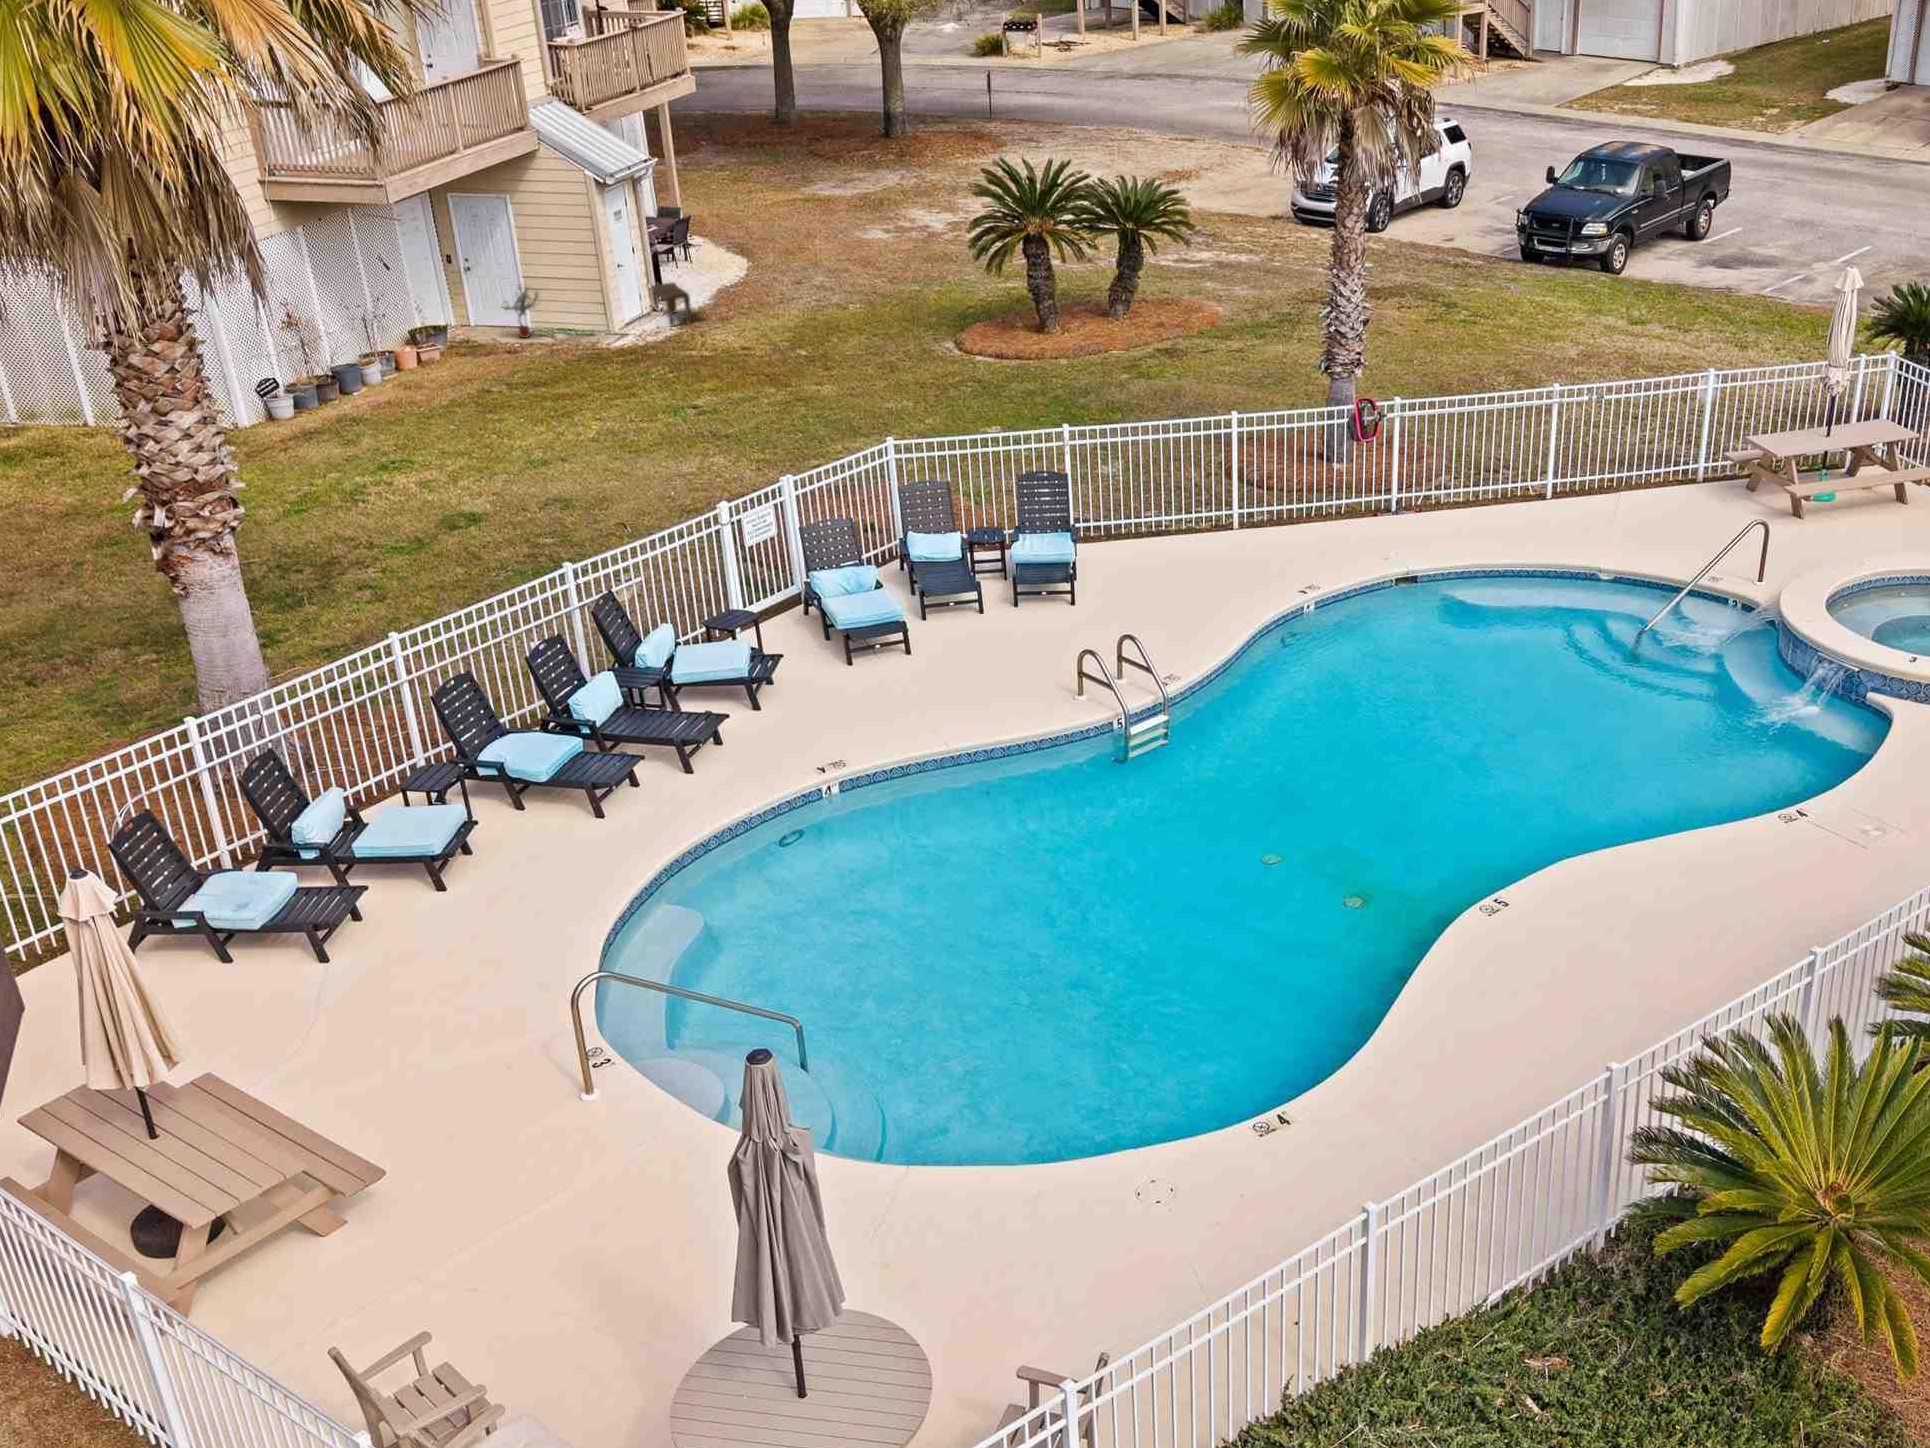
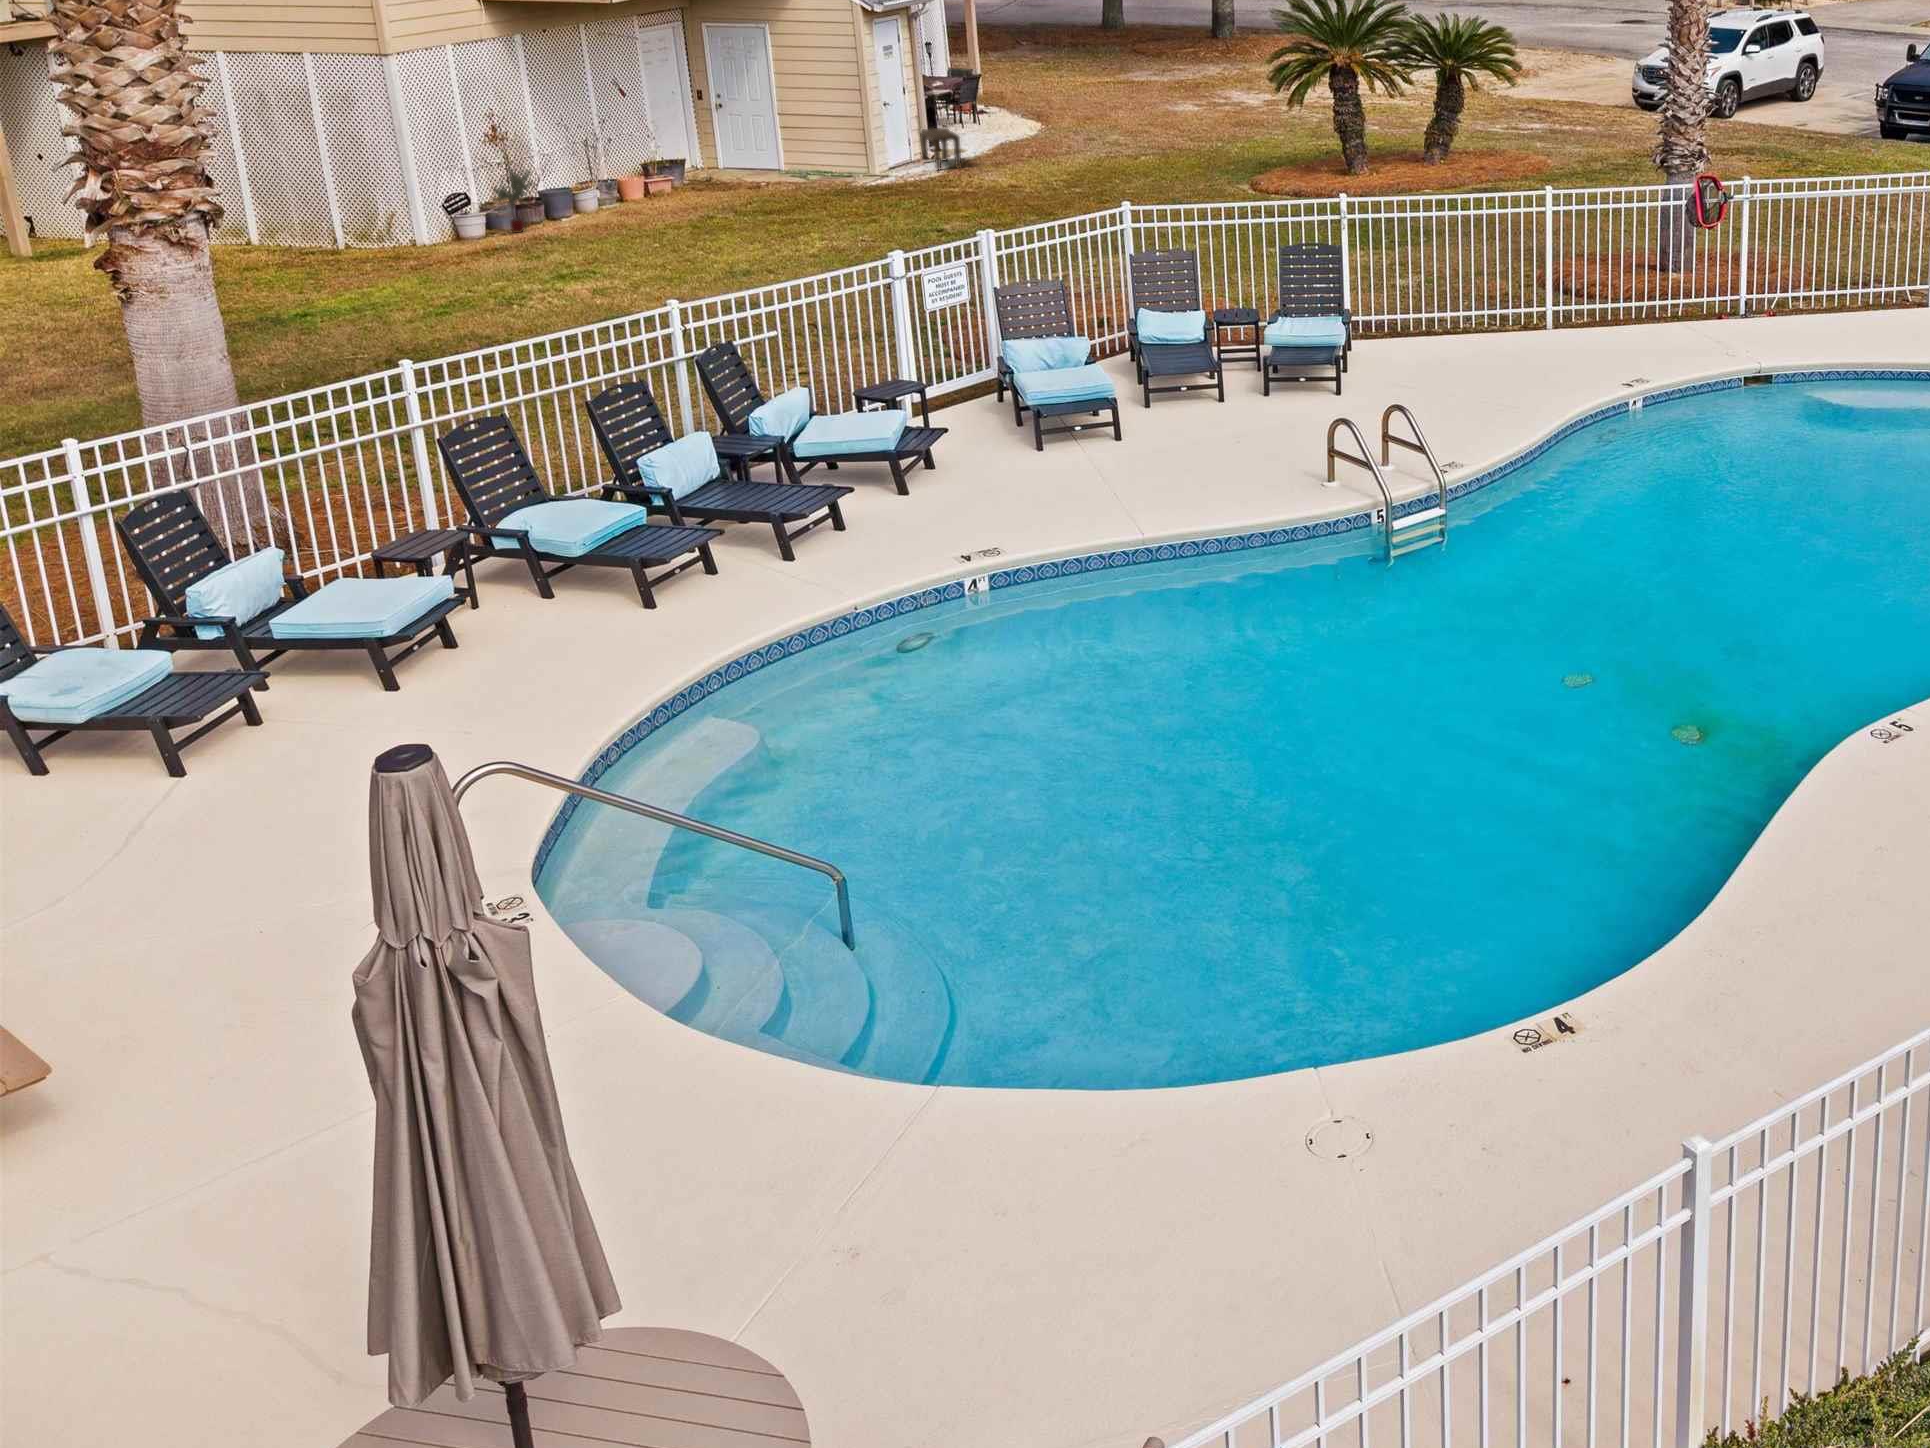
potted tree: present [502,285,538,338] -> present [491,164,533,233]

